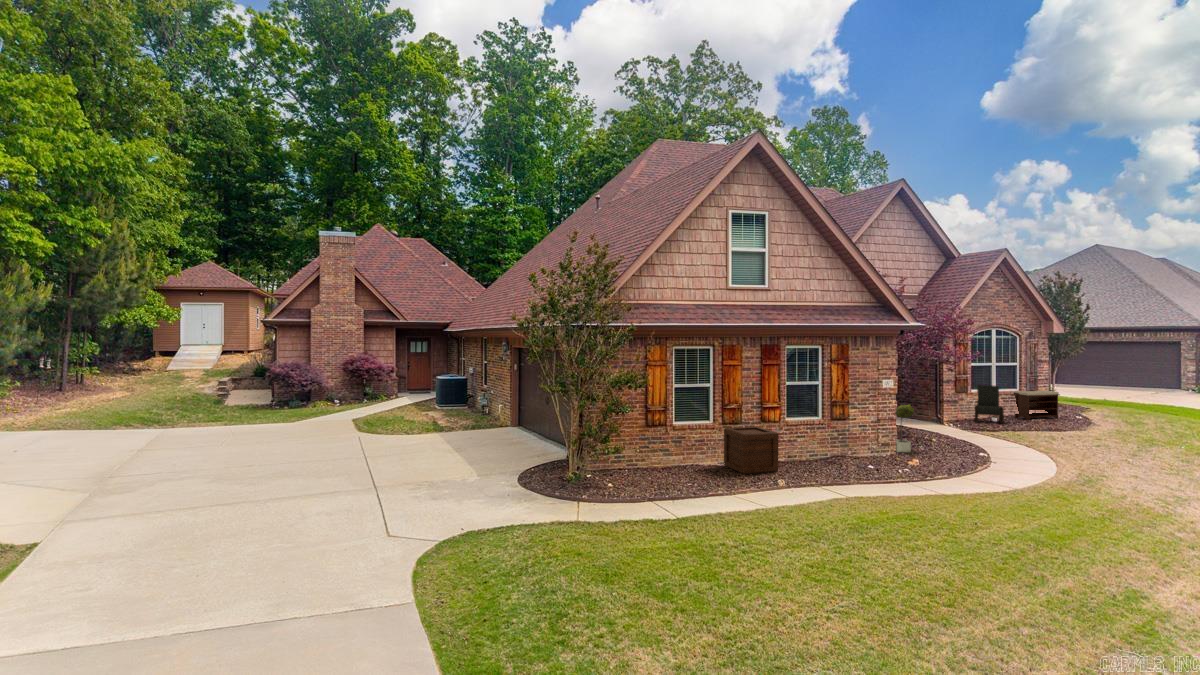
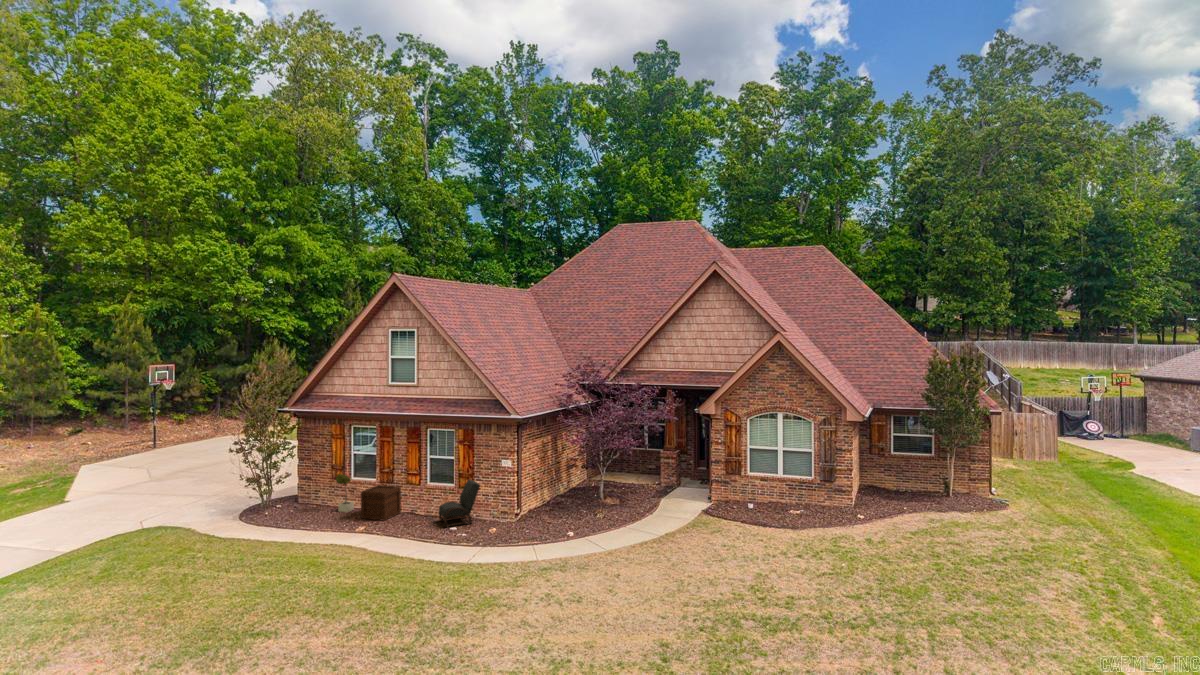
lounge chair: present [974,385,1004,424] -> present [439,480,480,528]
bench: present [1014,391,1060,420] -> none [800,480,848,516]
potted tree: present [894,404,914,452] -> present [336,474,354,512]

